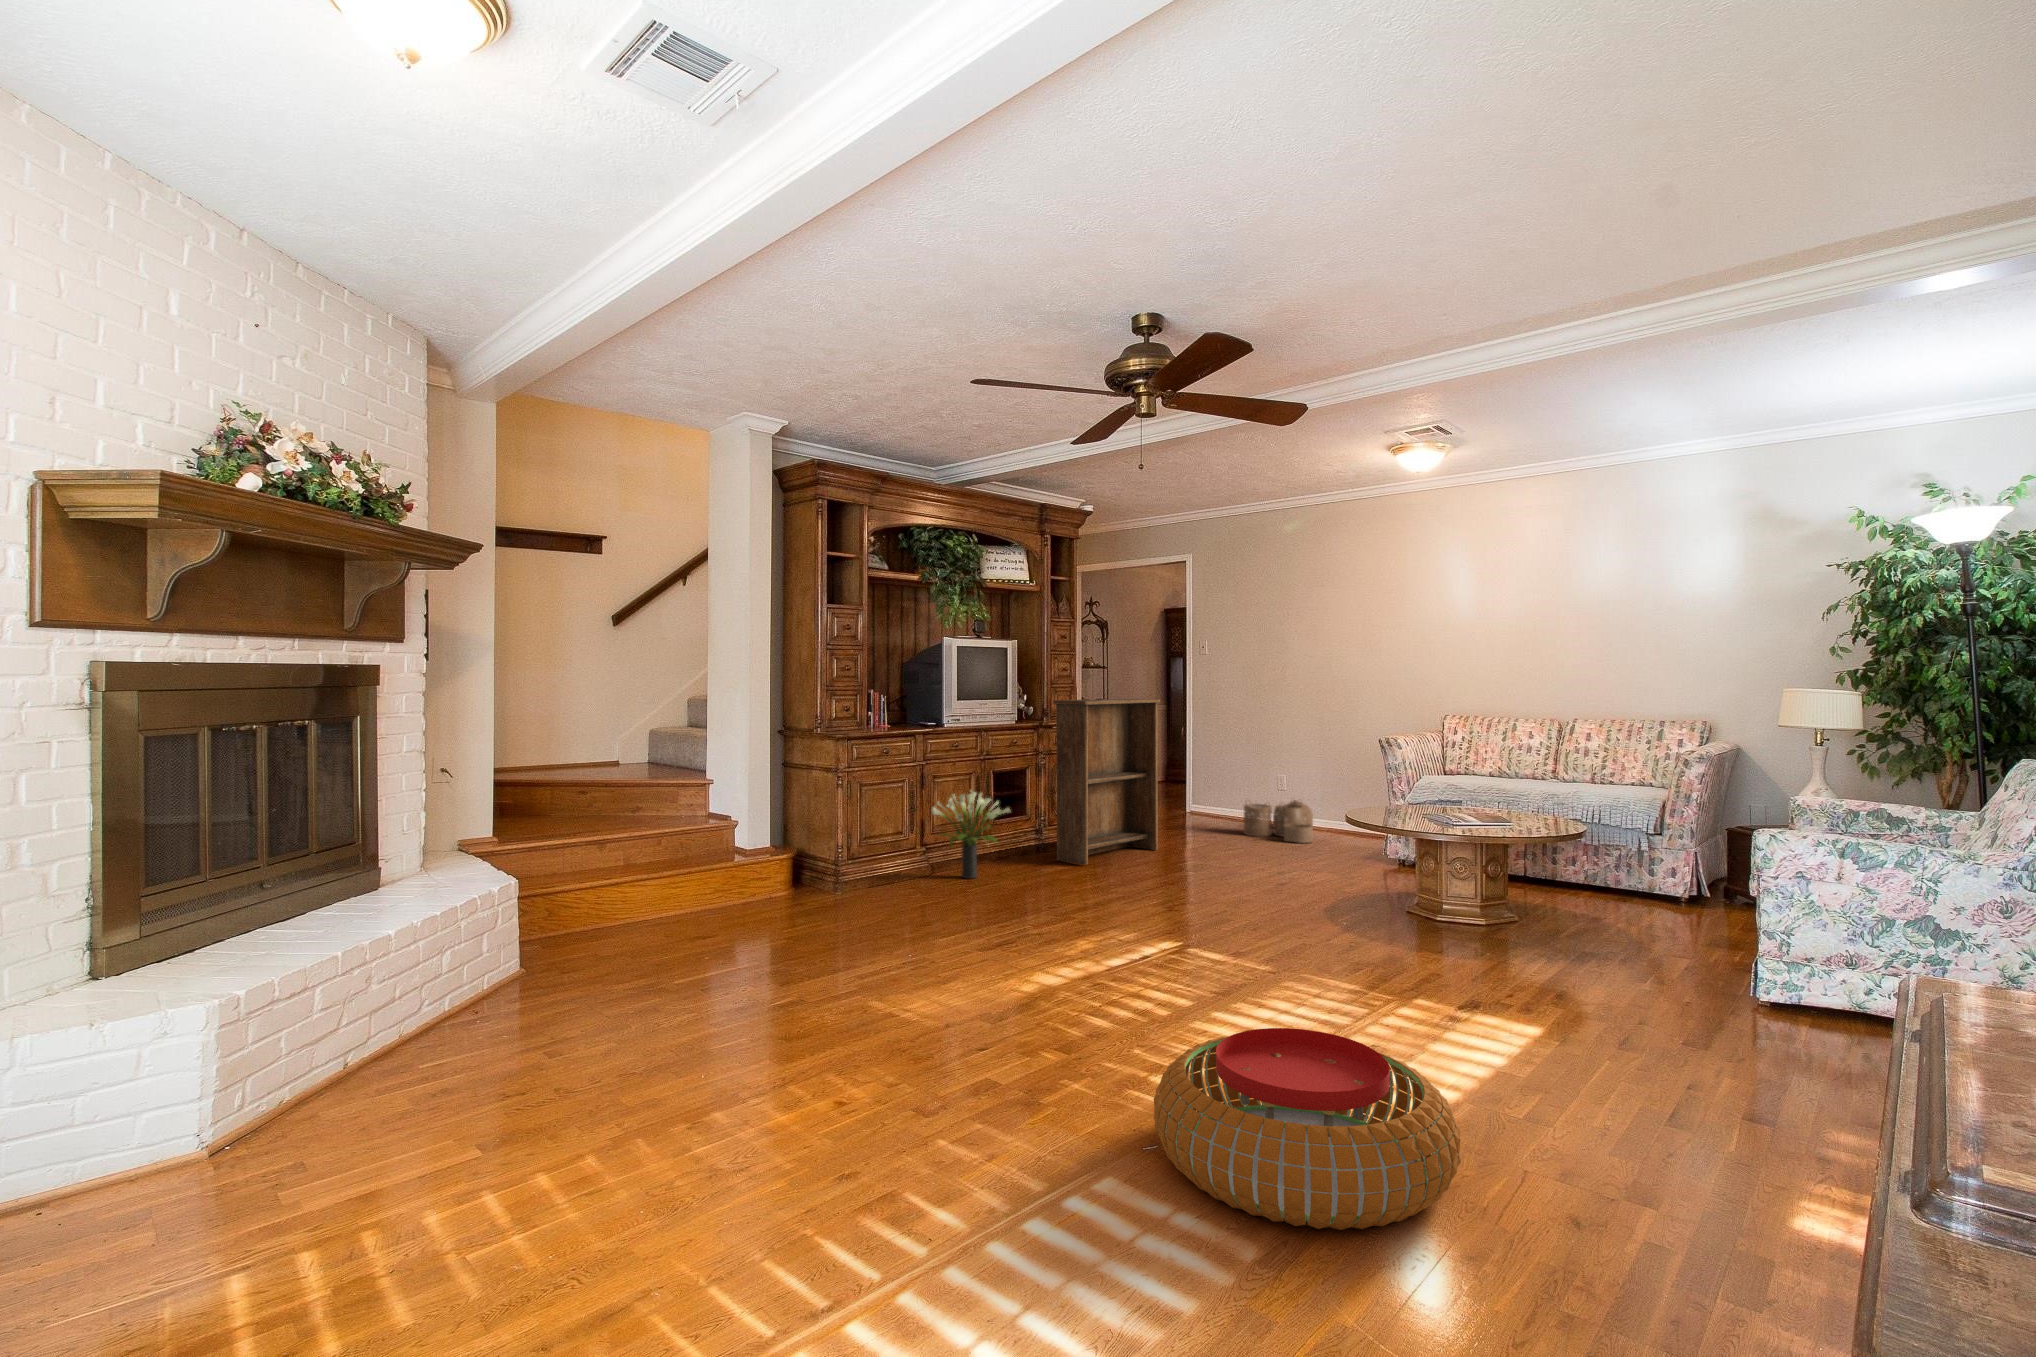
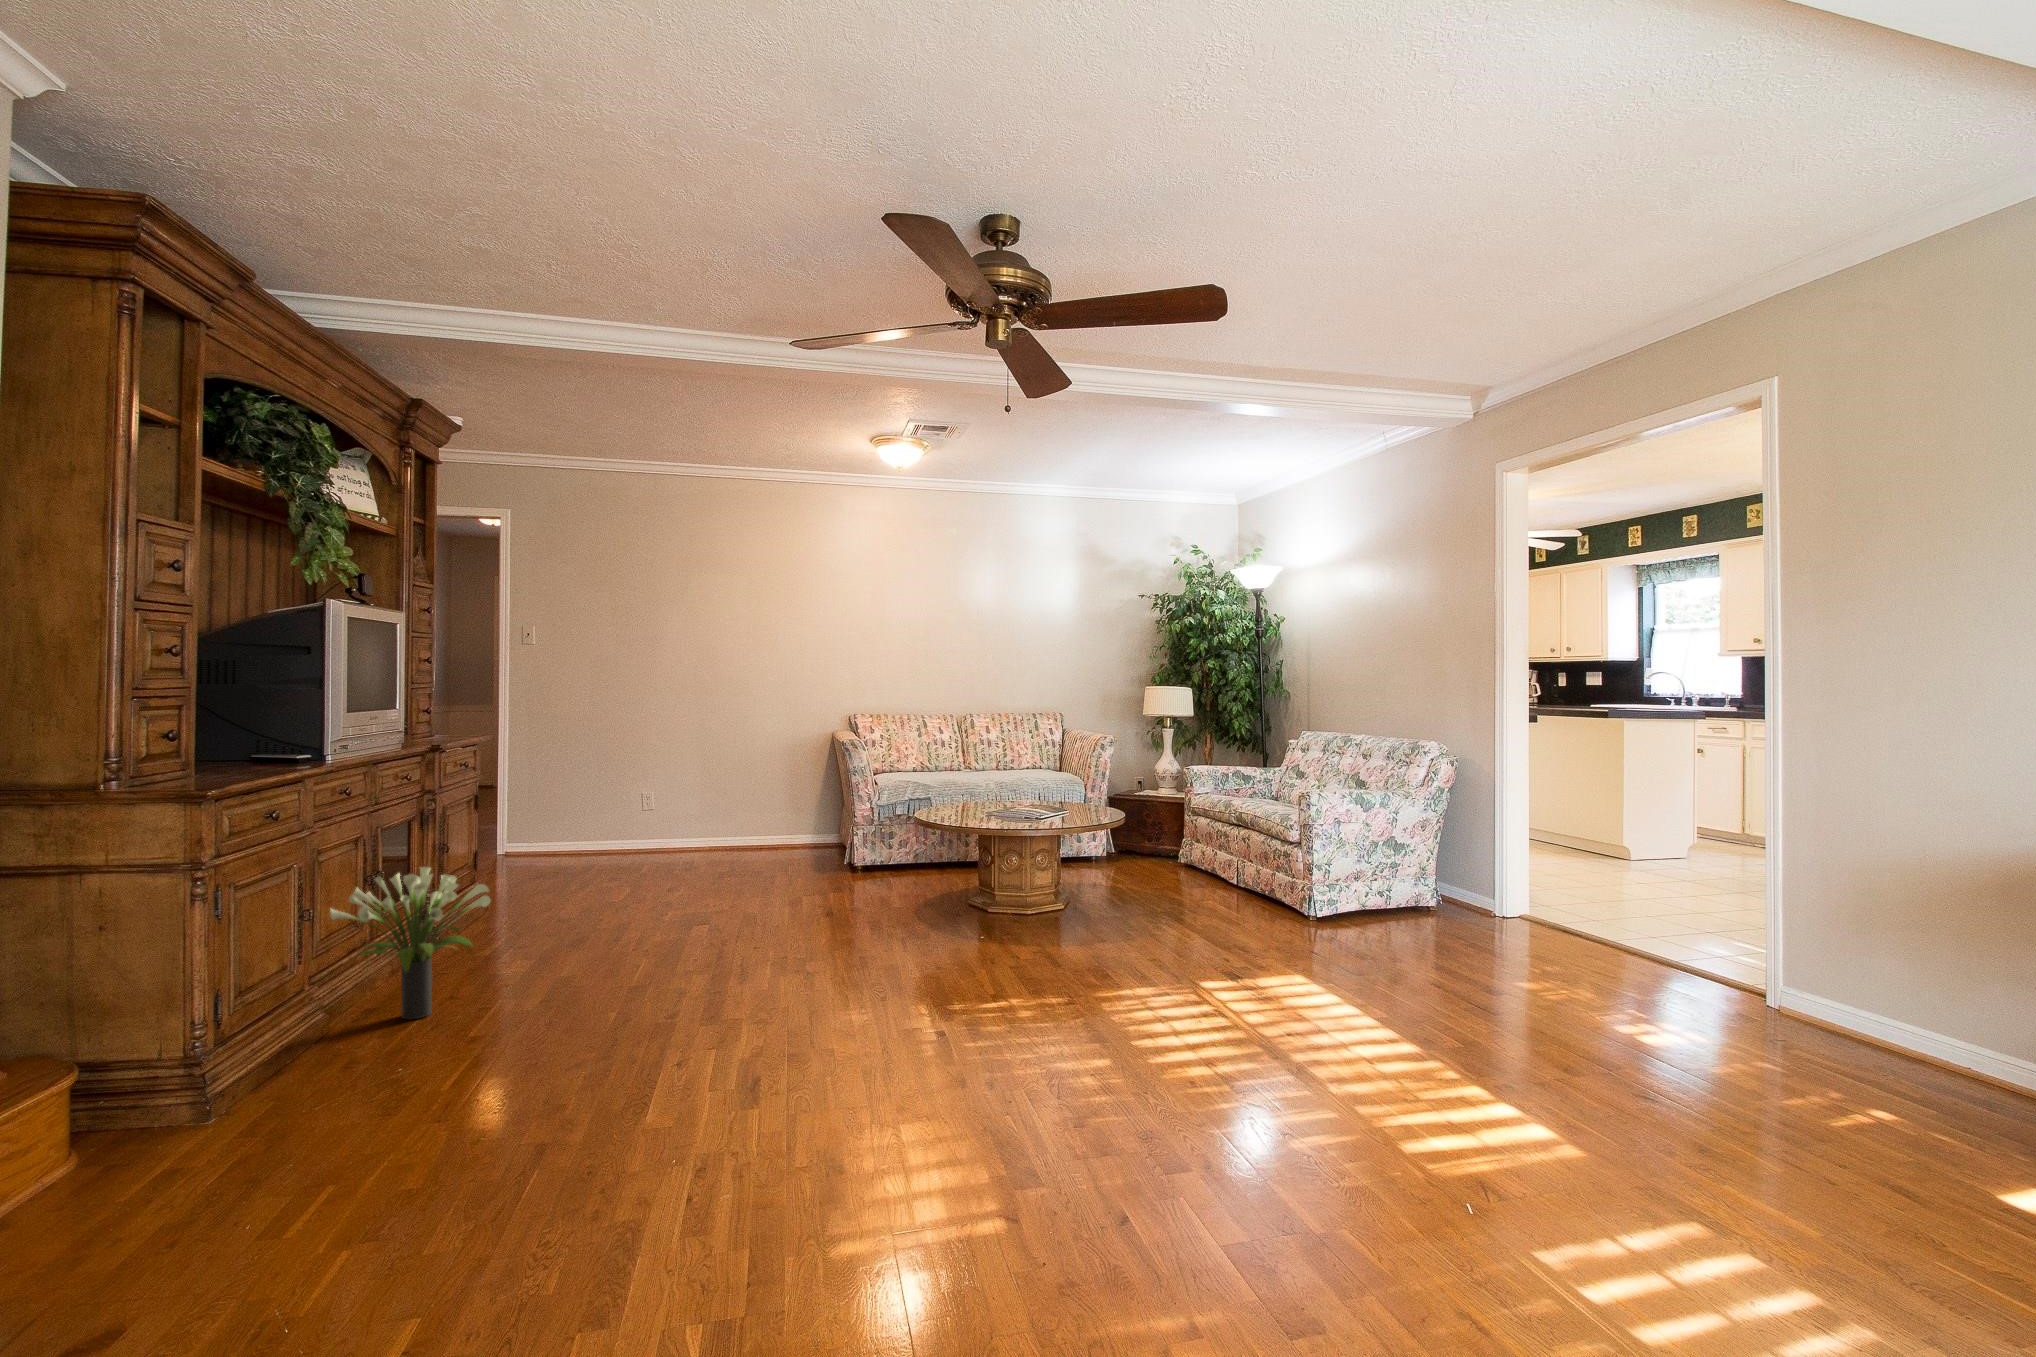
bookshelf: present [1053,699,1160,865] -> none [485,705,590,955]
woven basket: present [1244,800,1313,843] -> none [632,820,729,873]
pouf: present [1154,1028,1461,1230] -> none [1385,1023,1723,1226]

